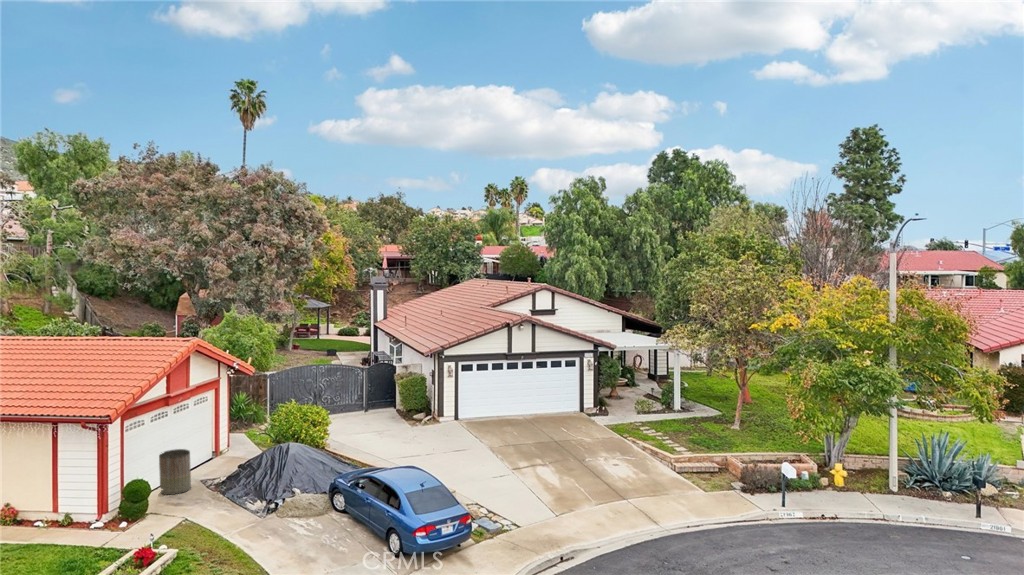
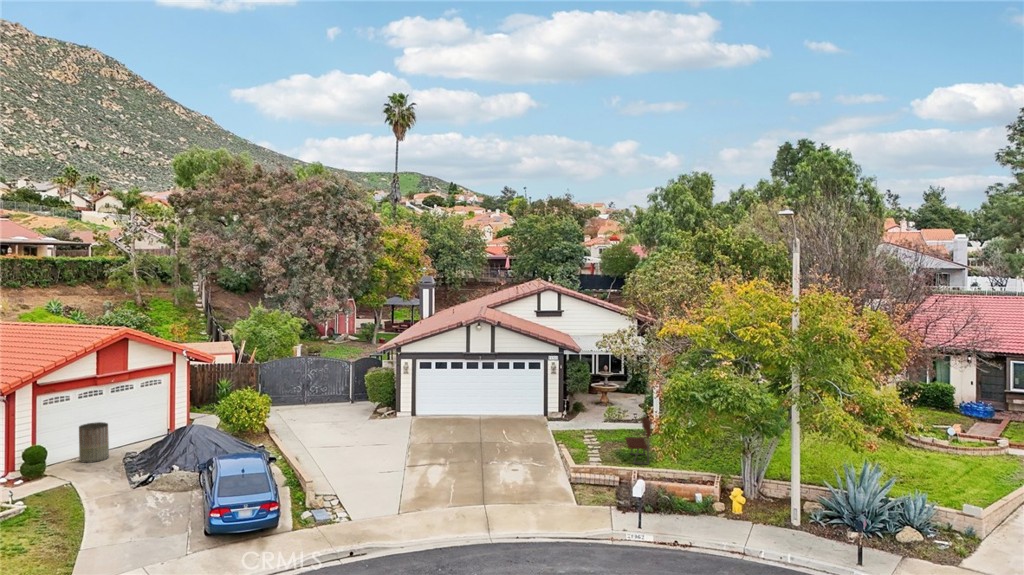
bench: none [691,407,723,451] -> present [625,417,651,464]

